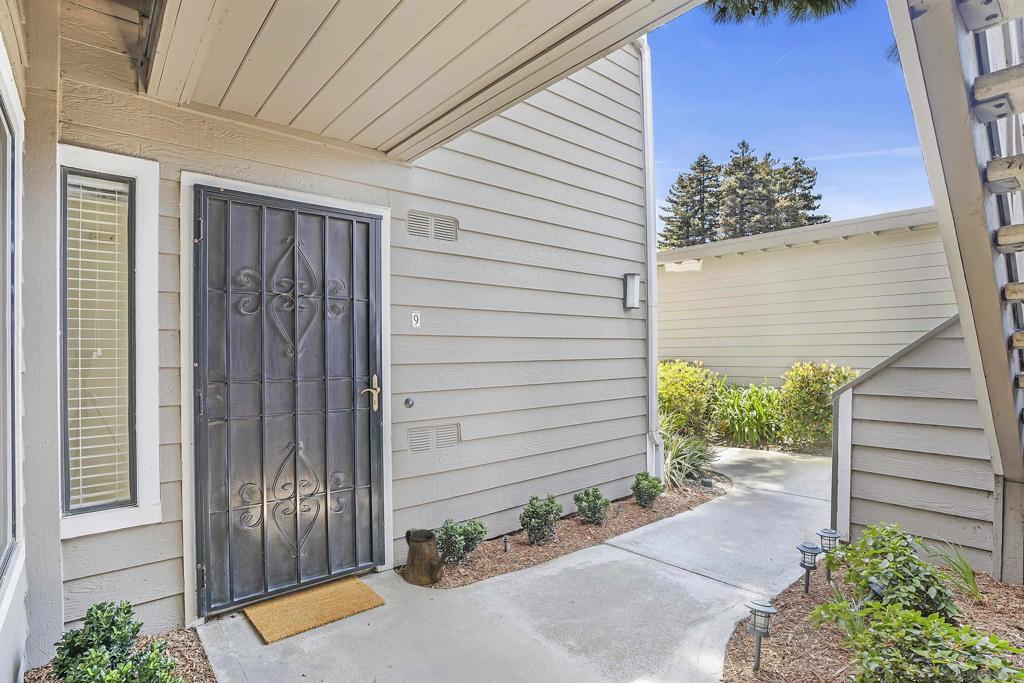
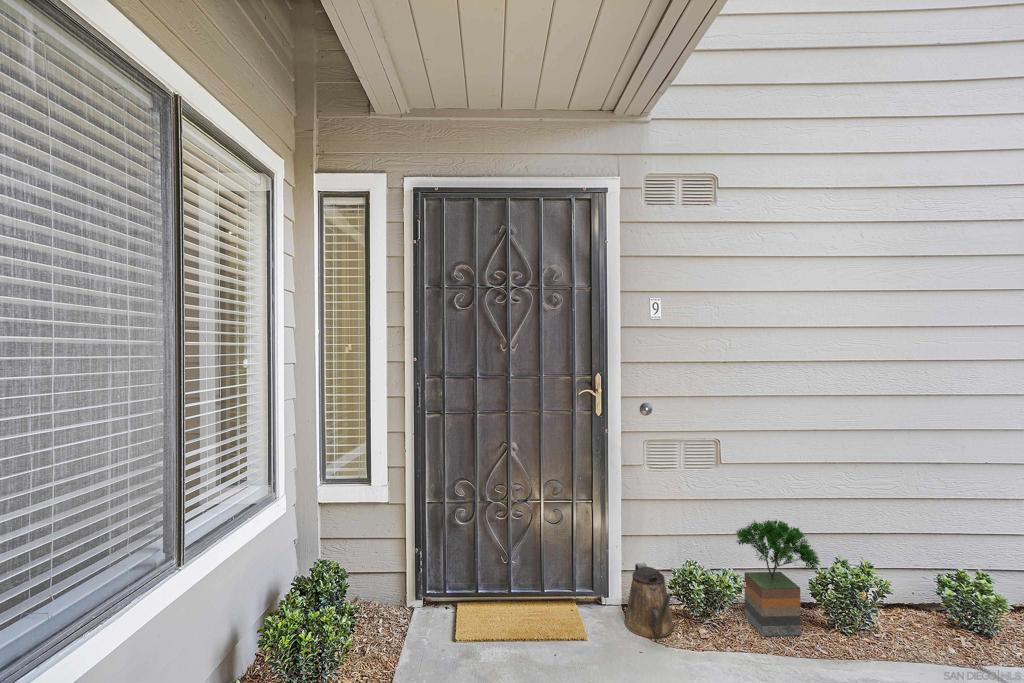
potted tree: none [475,475,534,560] -> present [736,520,820,636]

